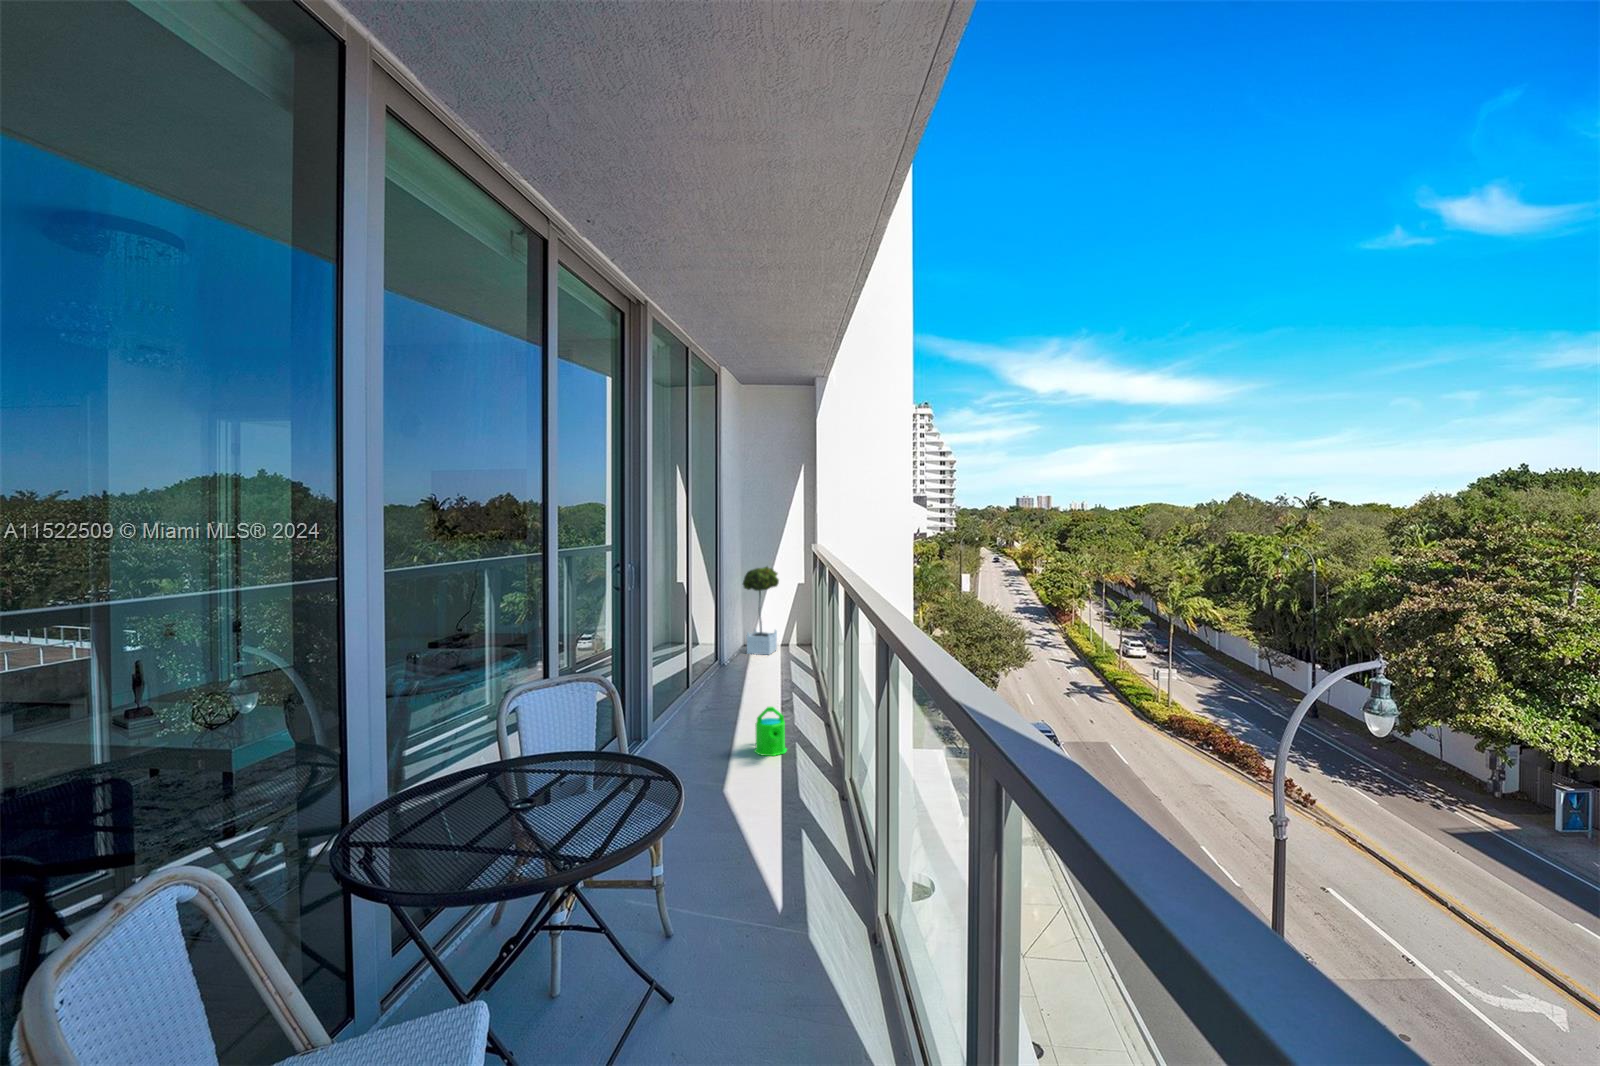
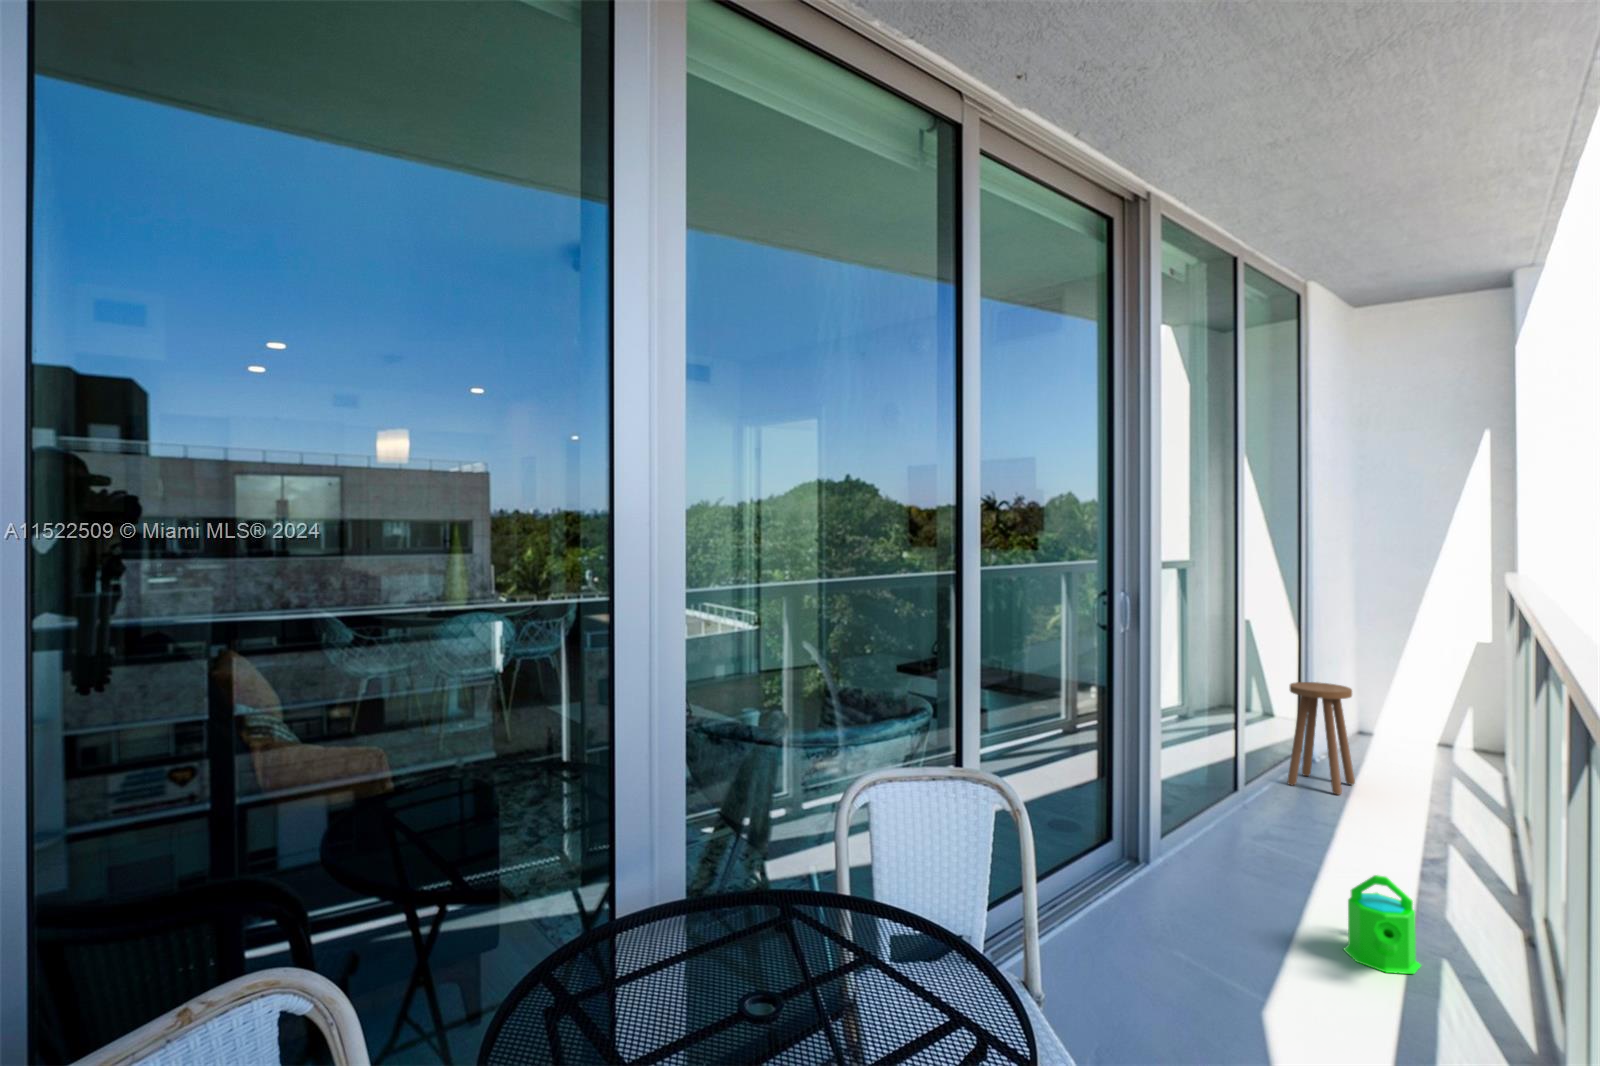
potted tree: present [743,567,779,655] -> none [1358,609,1433,757]
stool: none [710,614,744,681] -> present [1287,682,1355,795]

